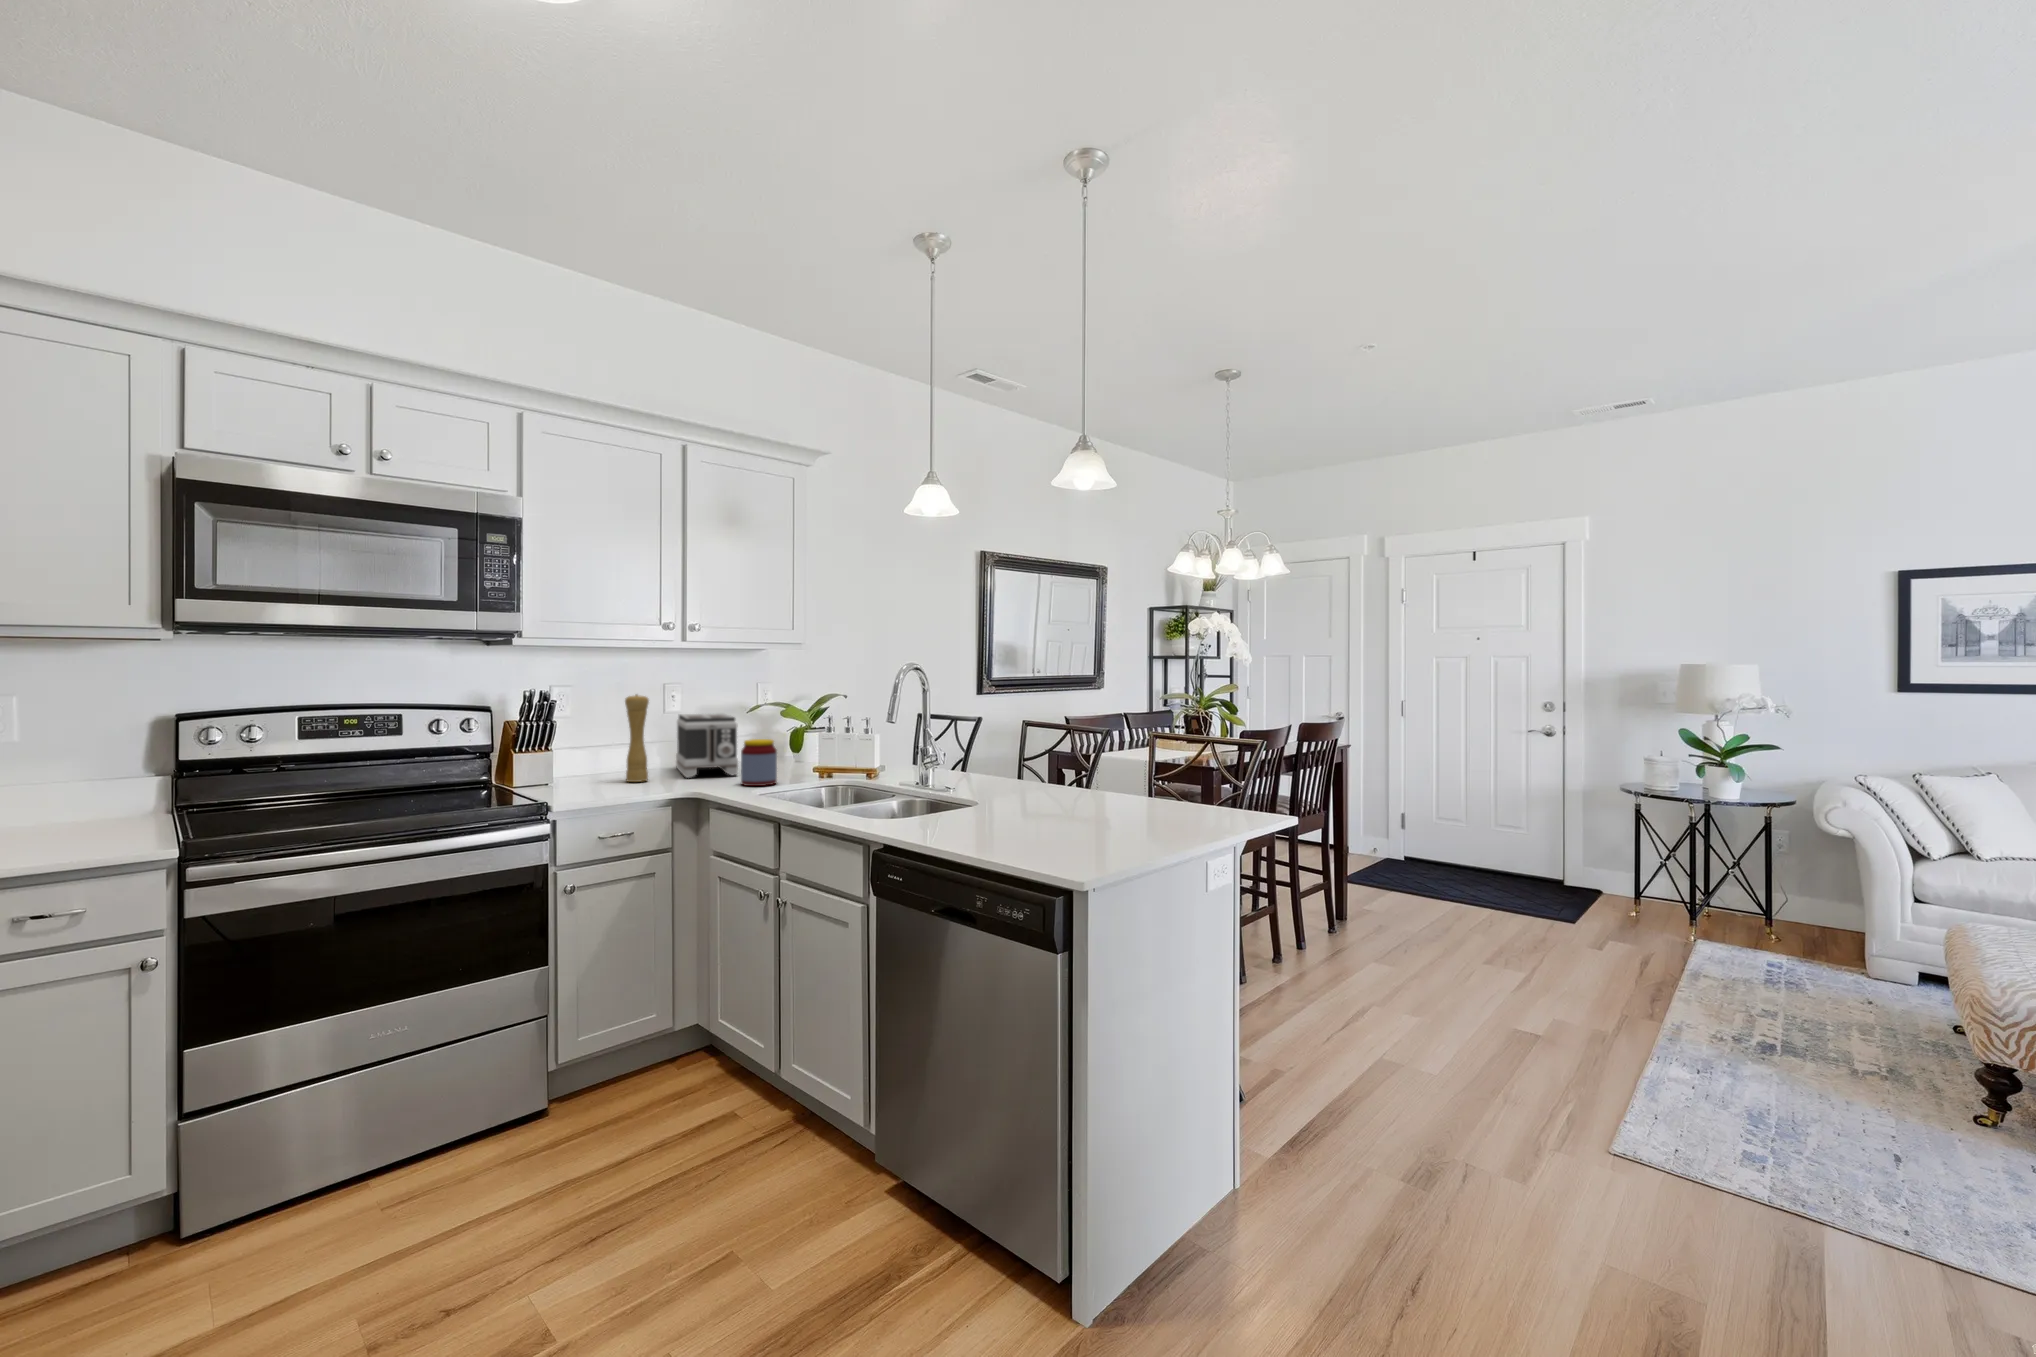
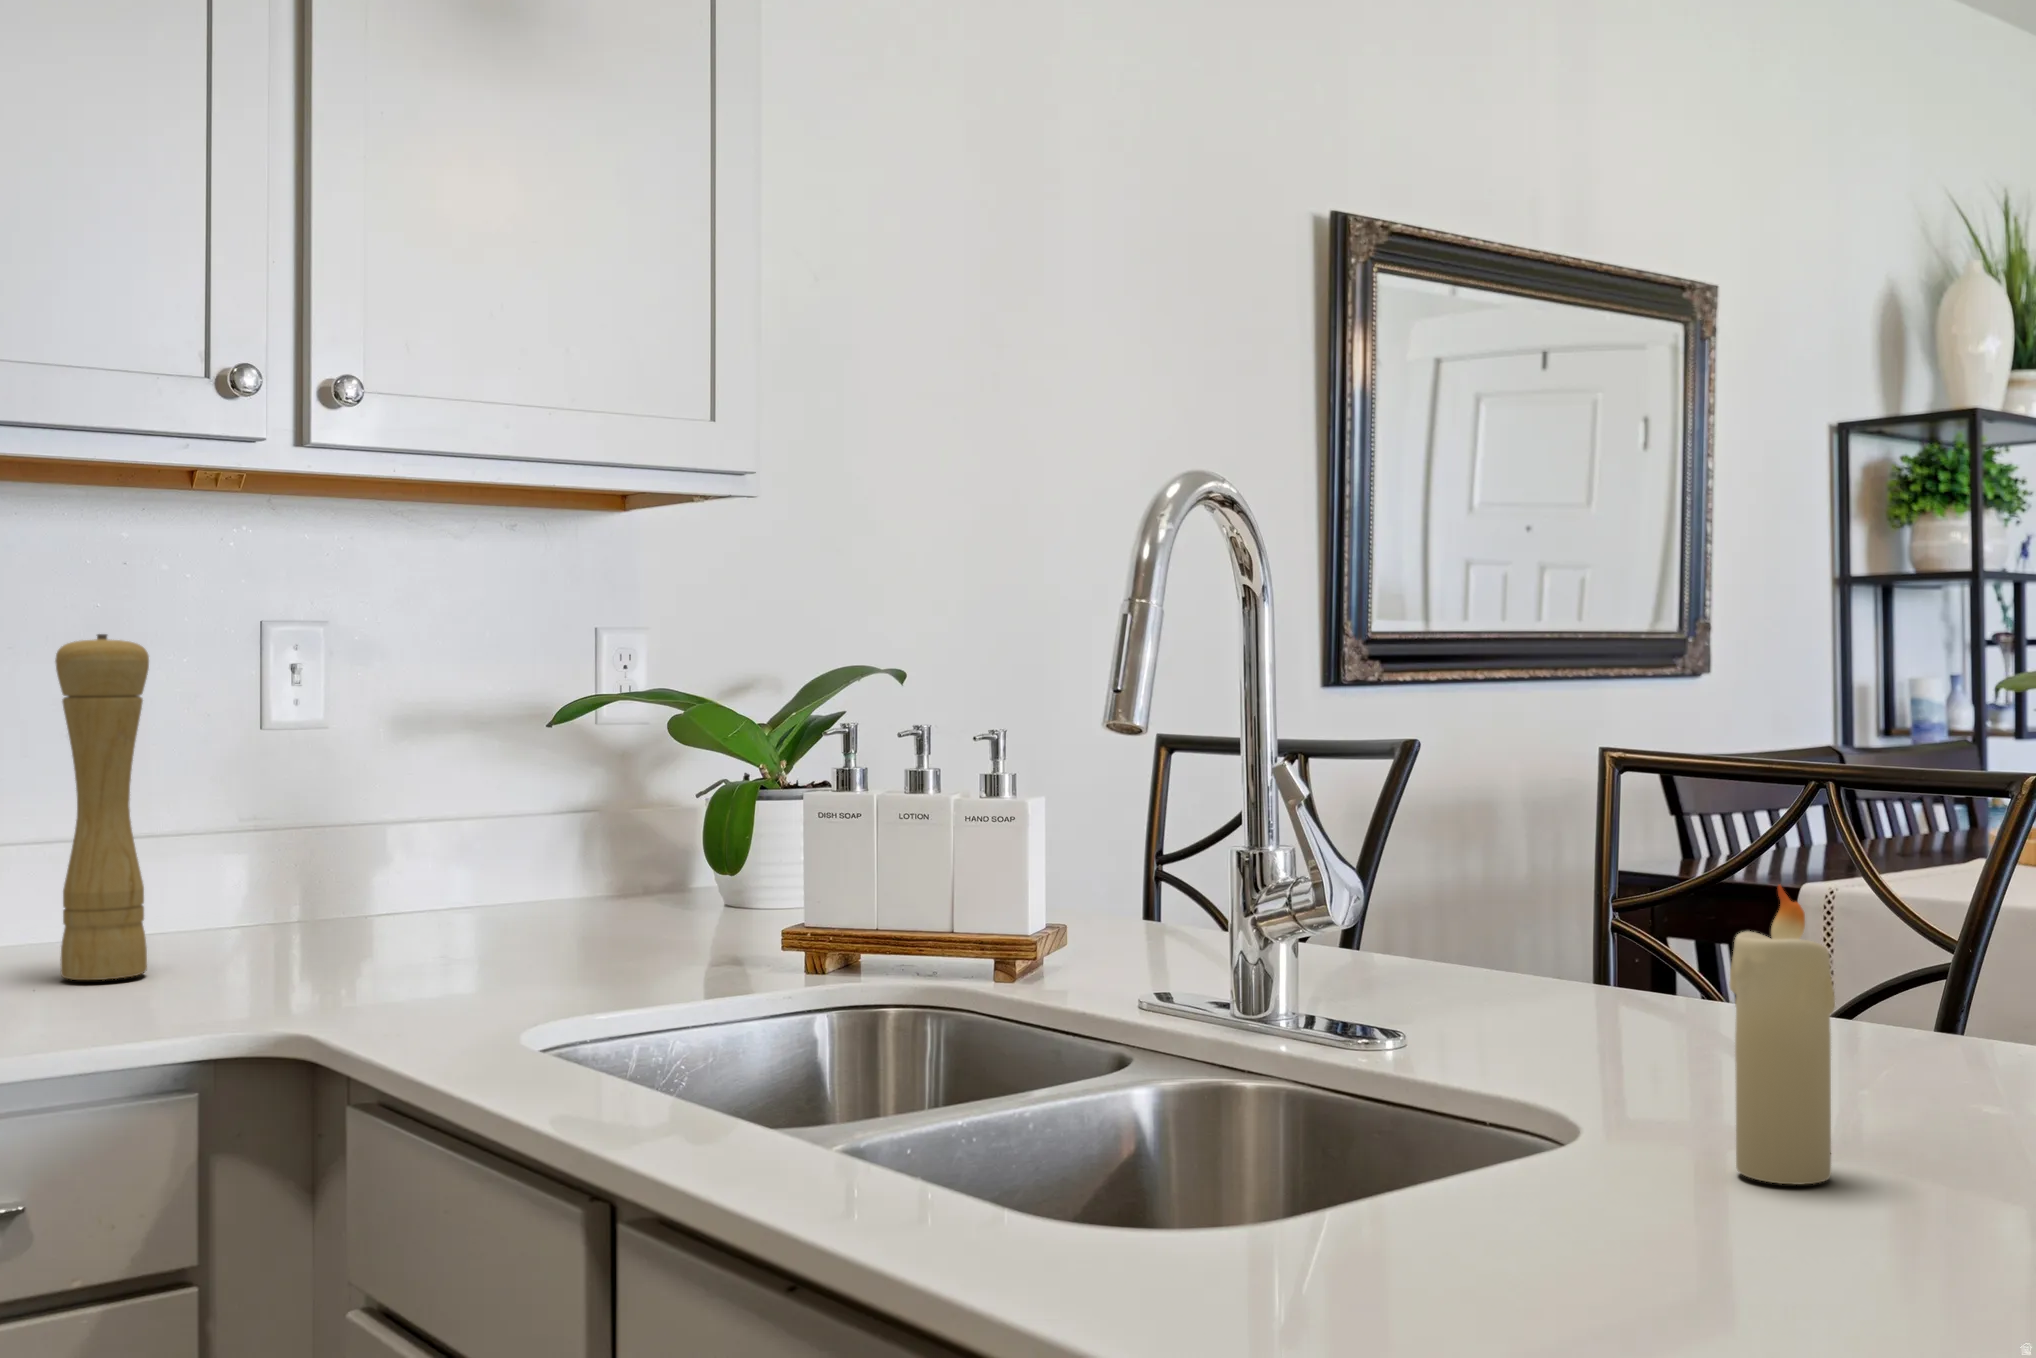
toaster: present [676,713,738,778] -> none [291,723,499,963]
jar: present [741,739,777,786] -> none [490,812,633,1004]
candle: none [998,756,1016,810] -> present [1729,885,1835,1185]

